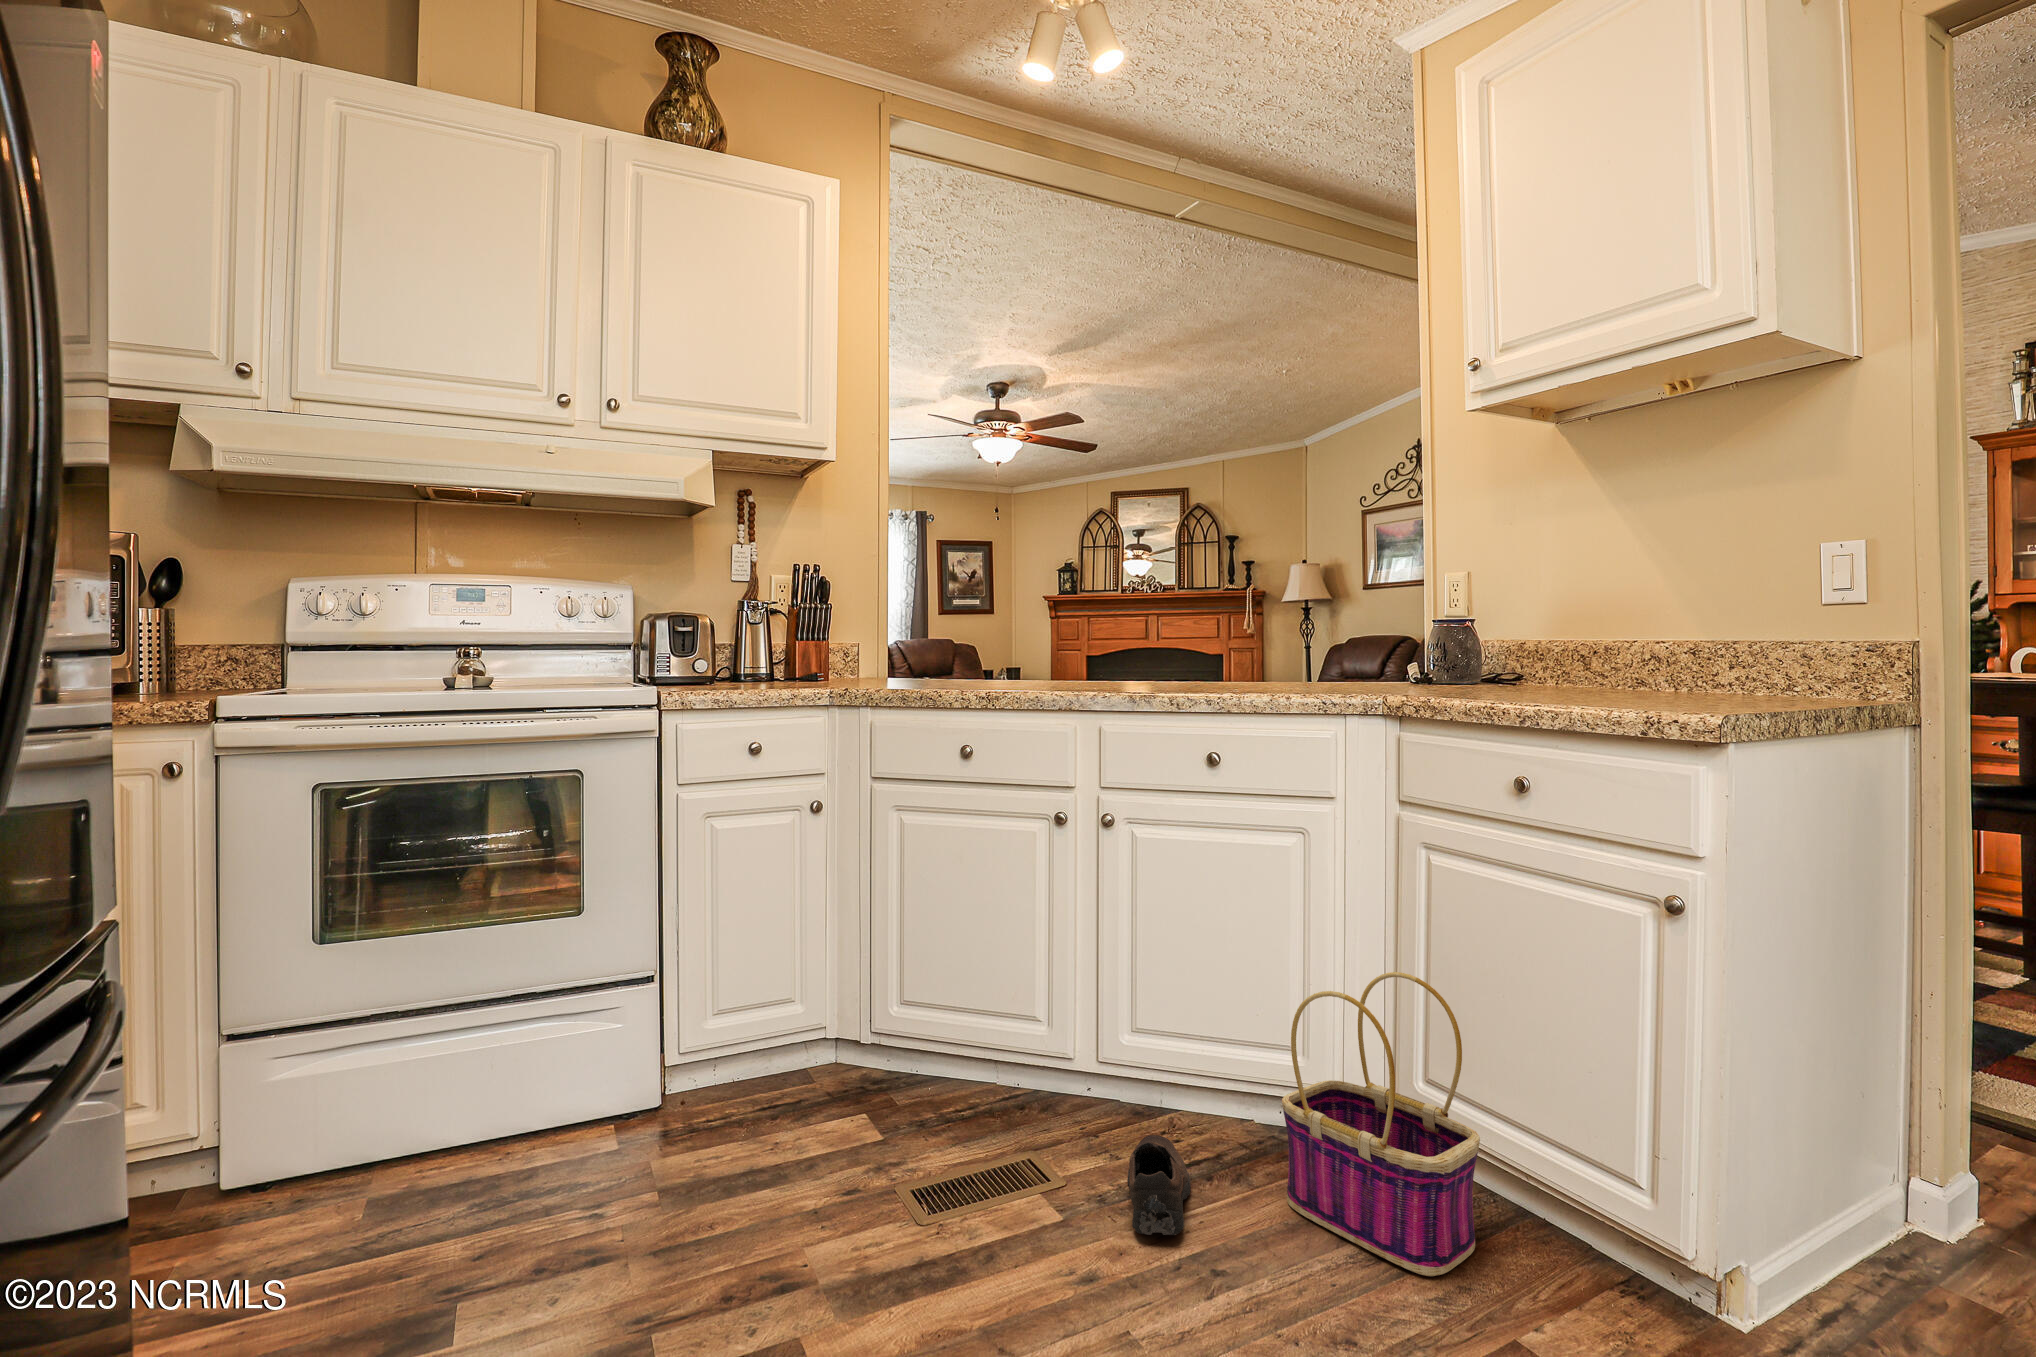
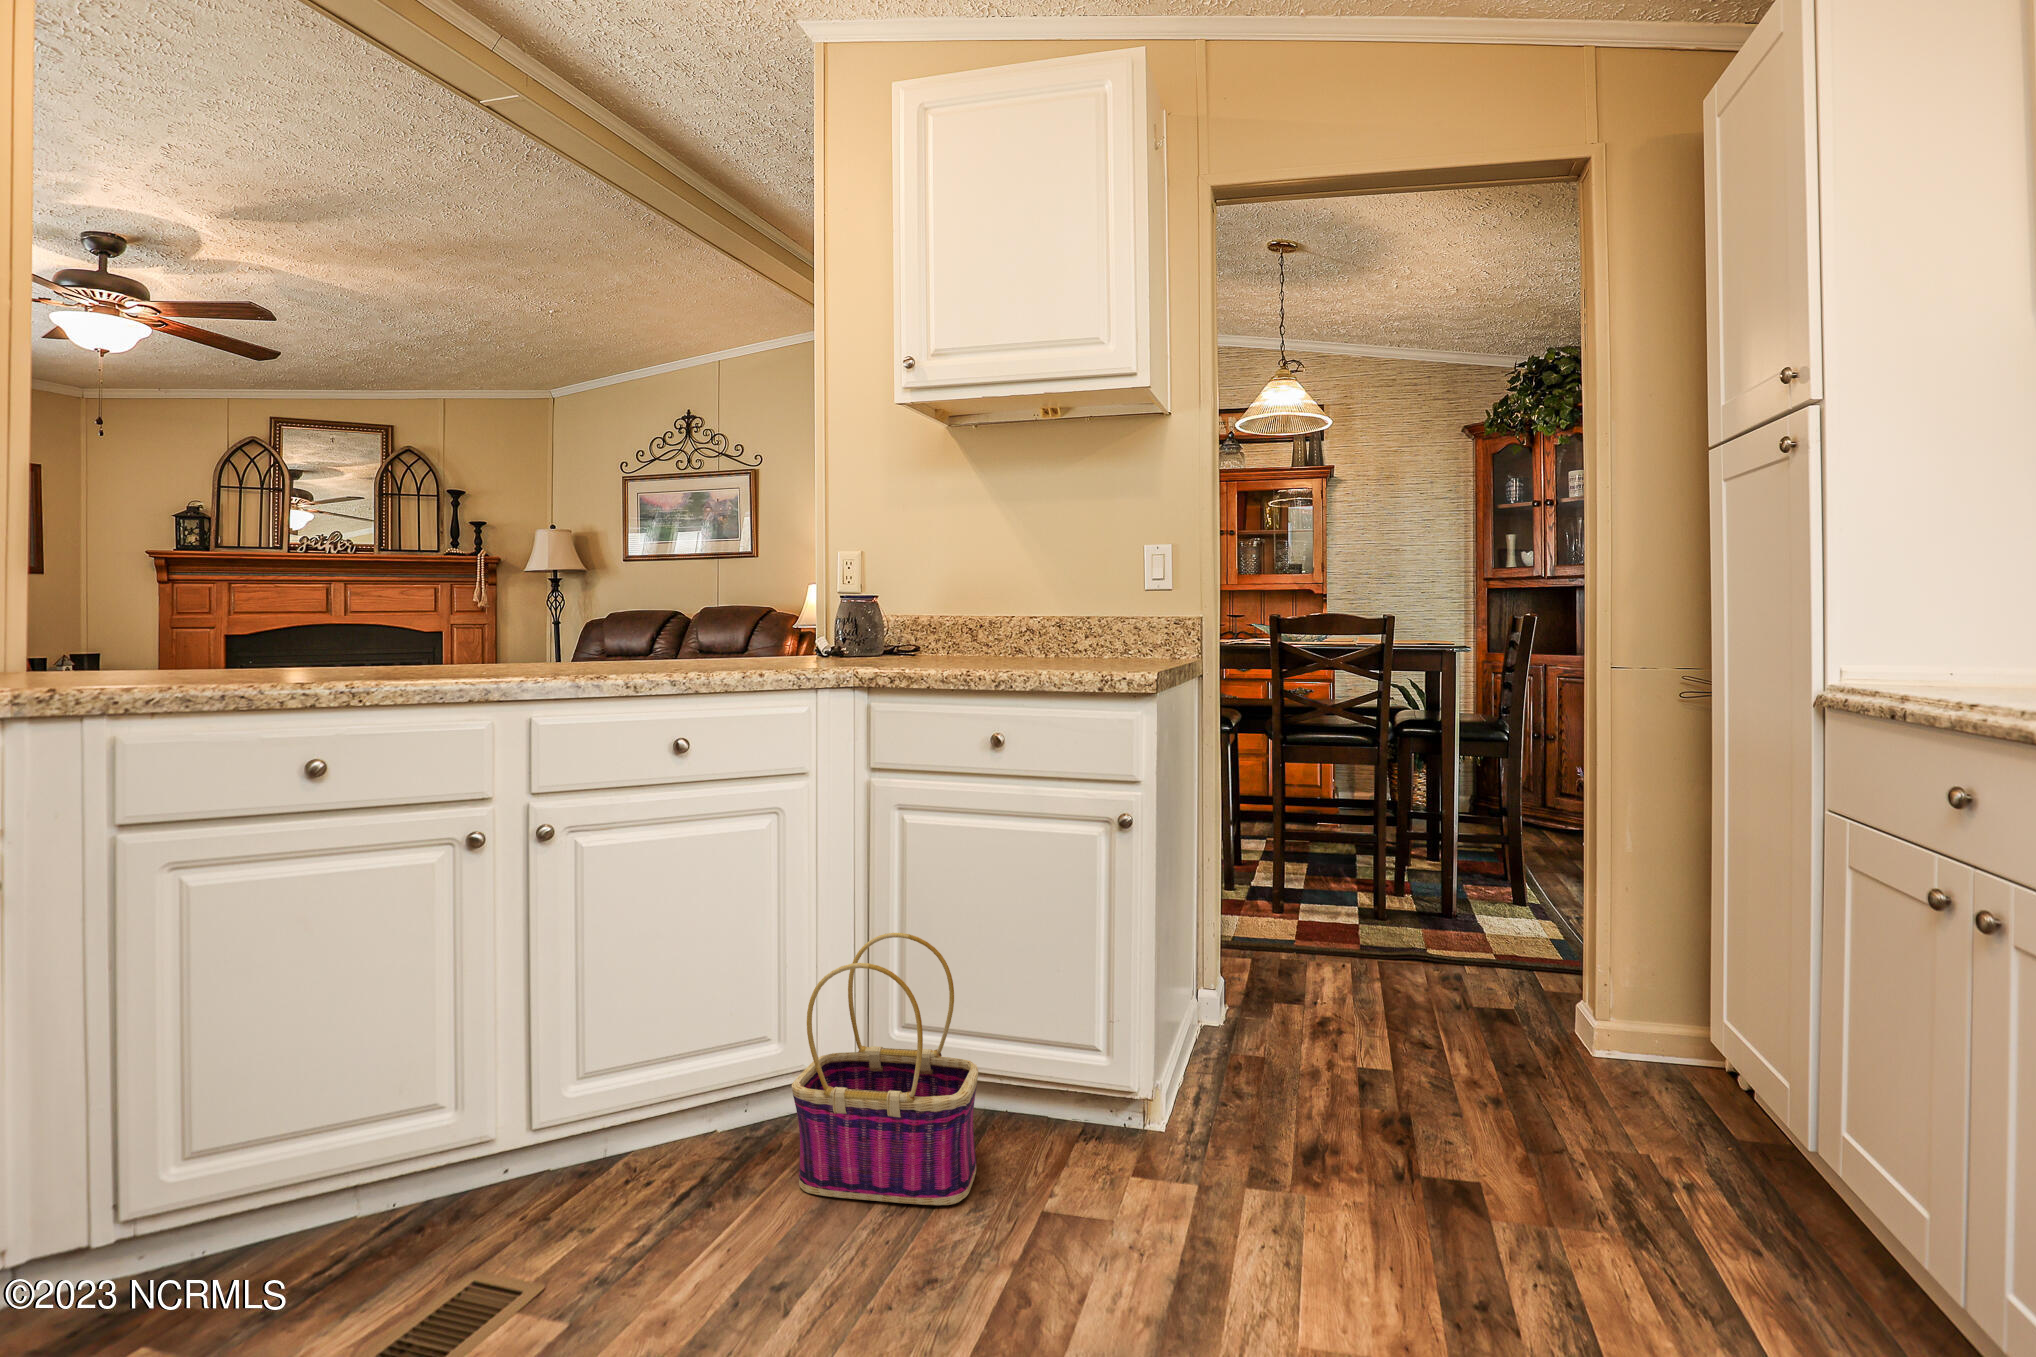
shoe: present [1127,1135,1190,1235] -> none [624,1171,724,1281]

